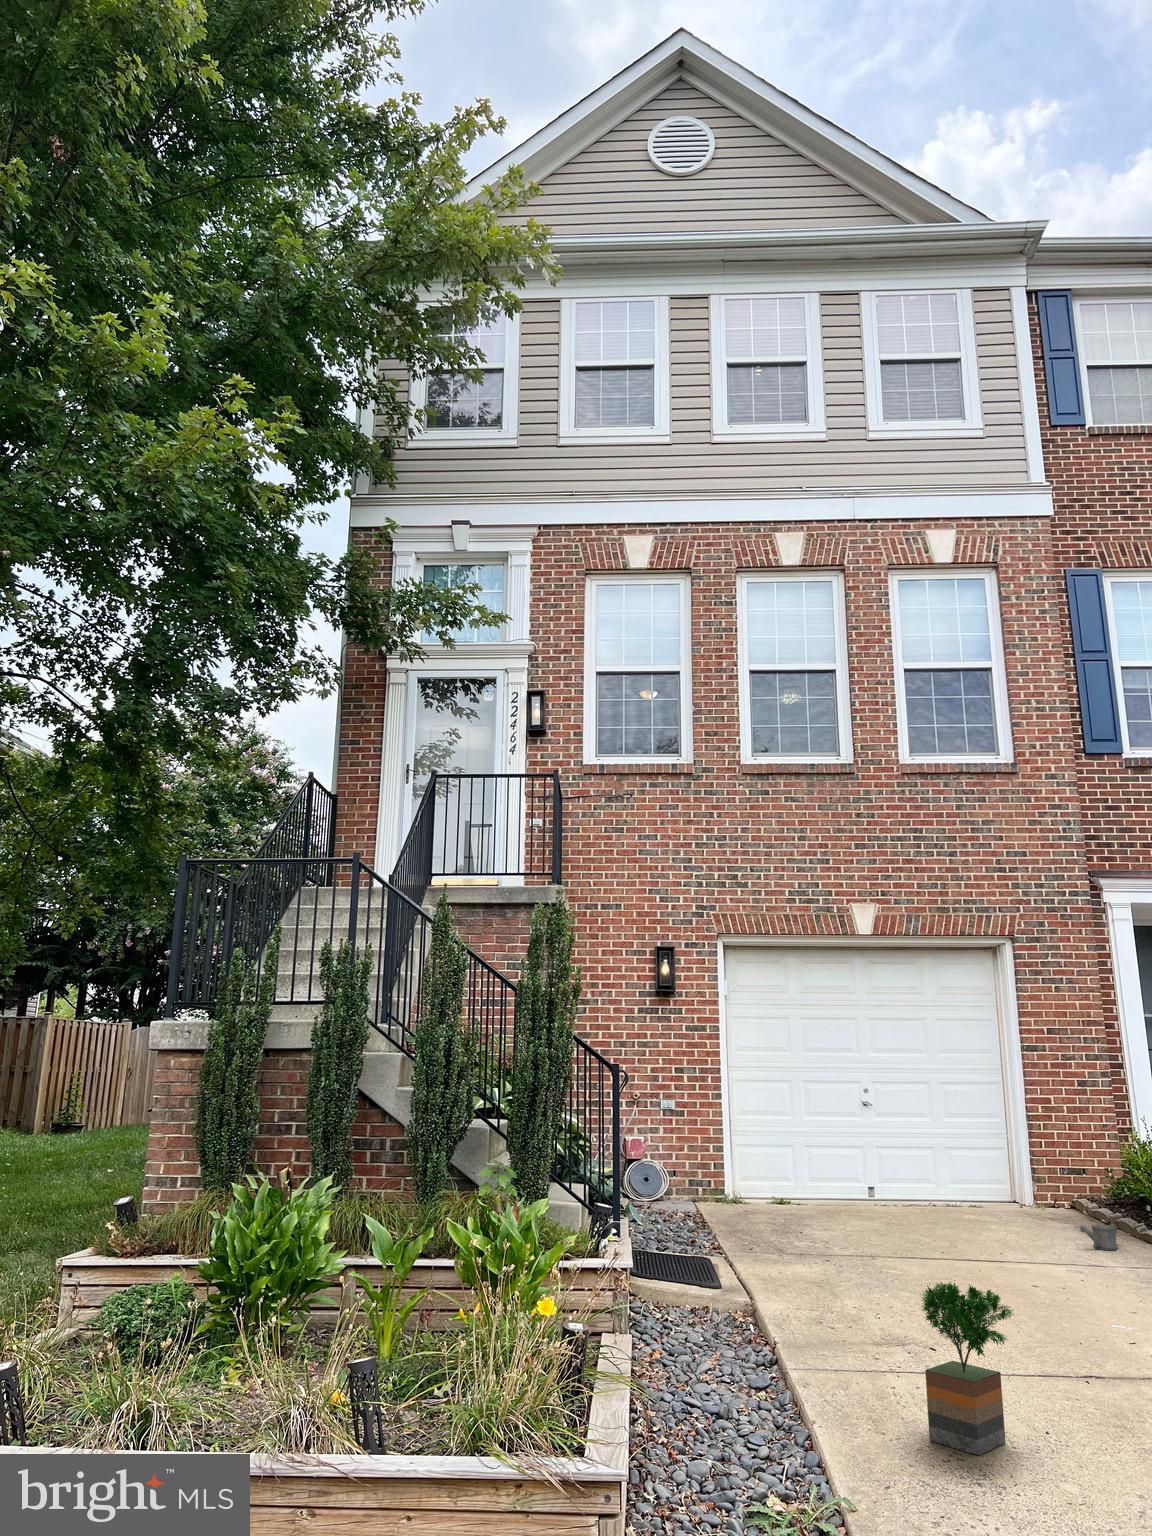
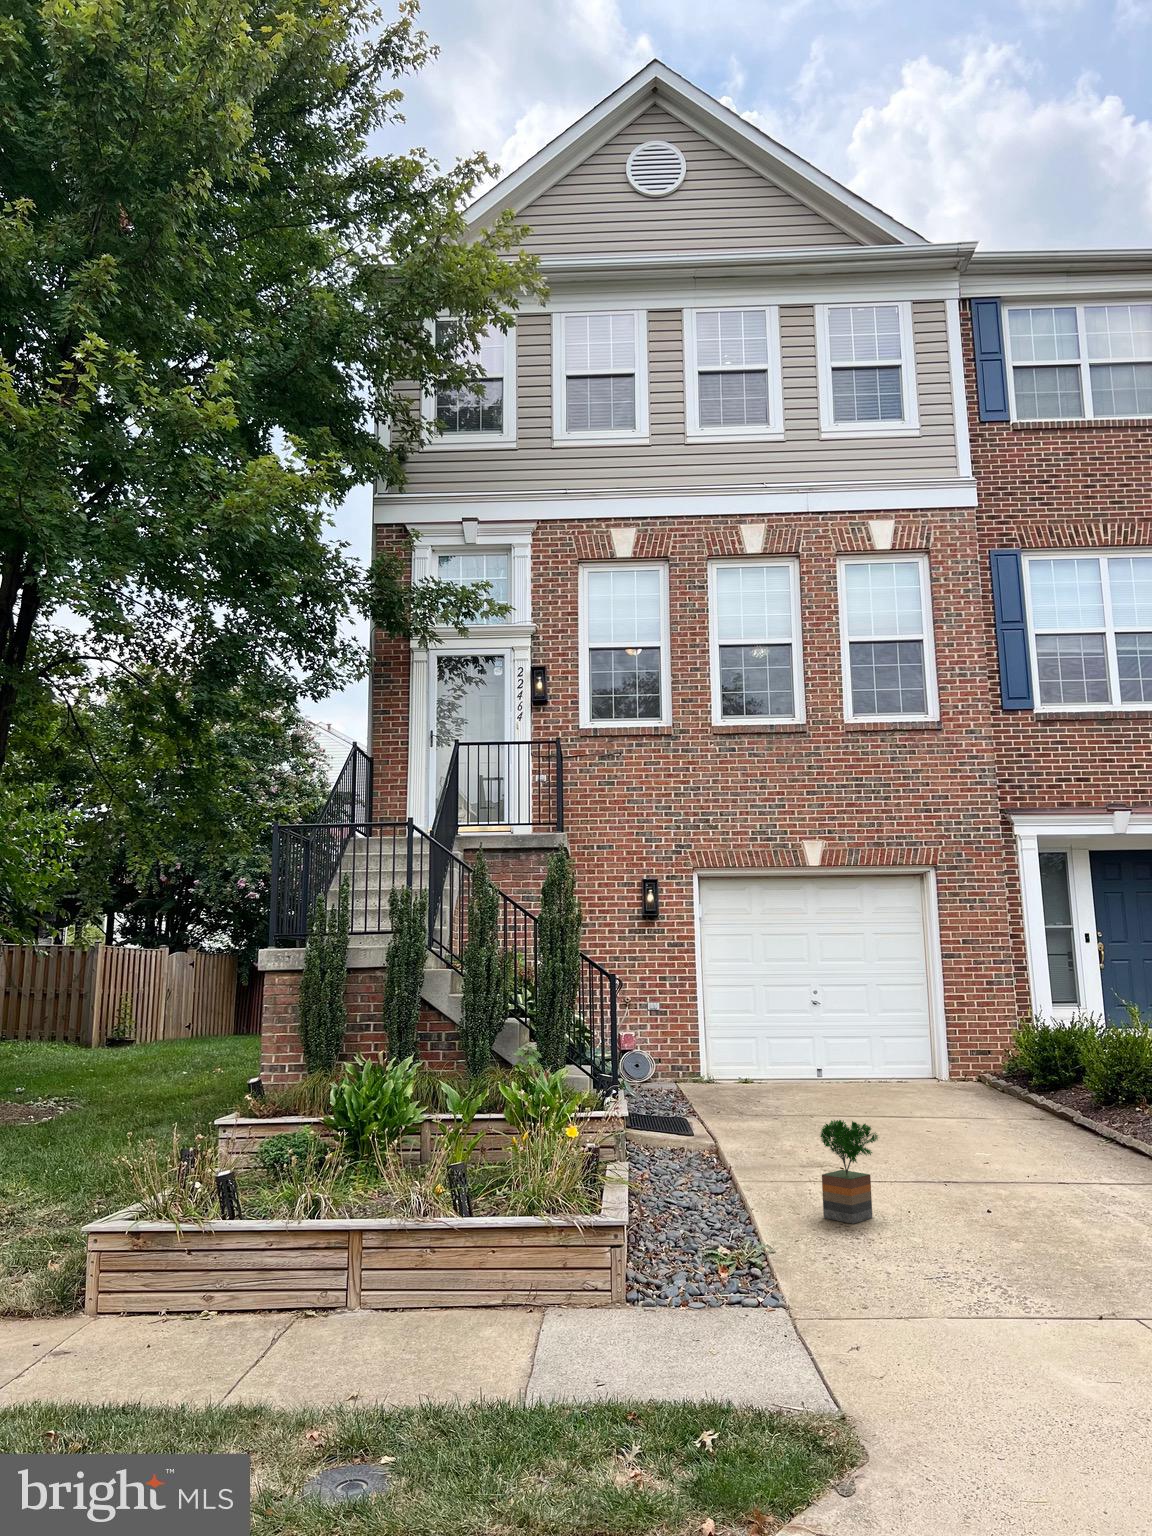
watering can: present [1080,1224,1118,1250] -> none [971,1090,1001,1109]

